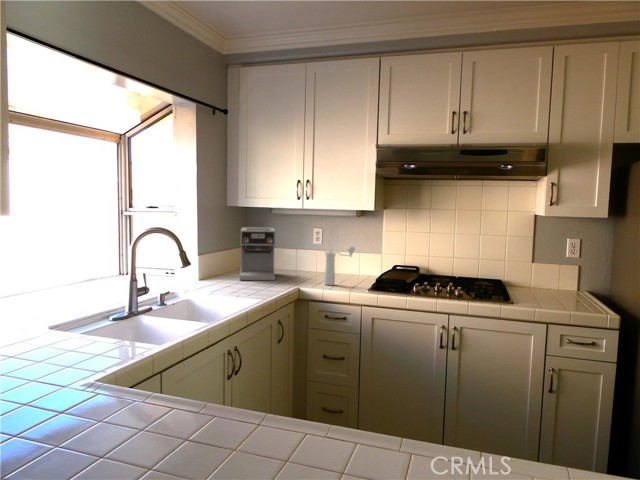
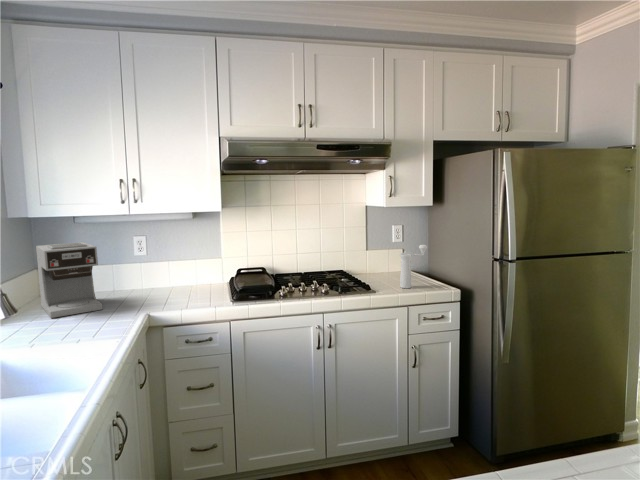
pepper mill: present [325,246,355,285] -> present [400,245,427,288]

